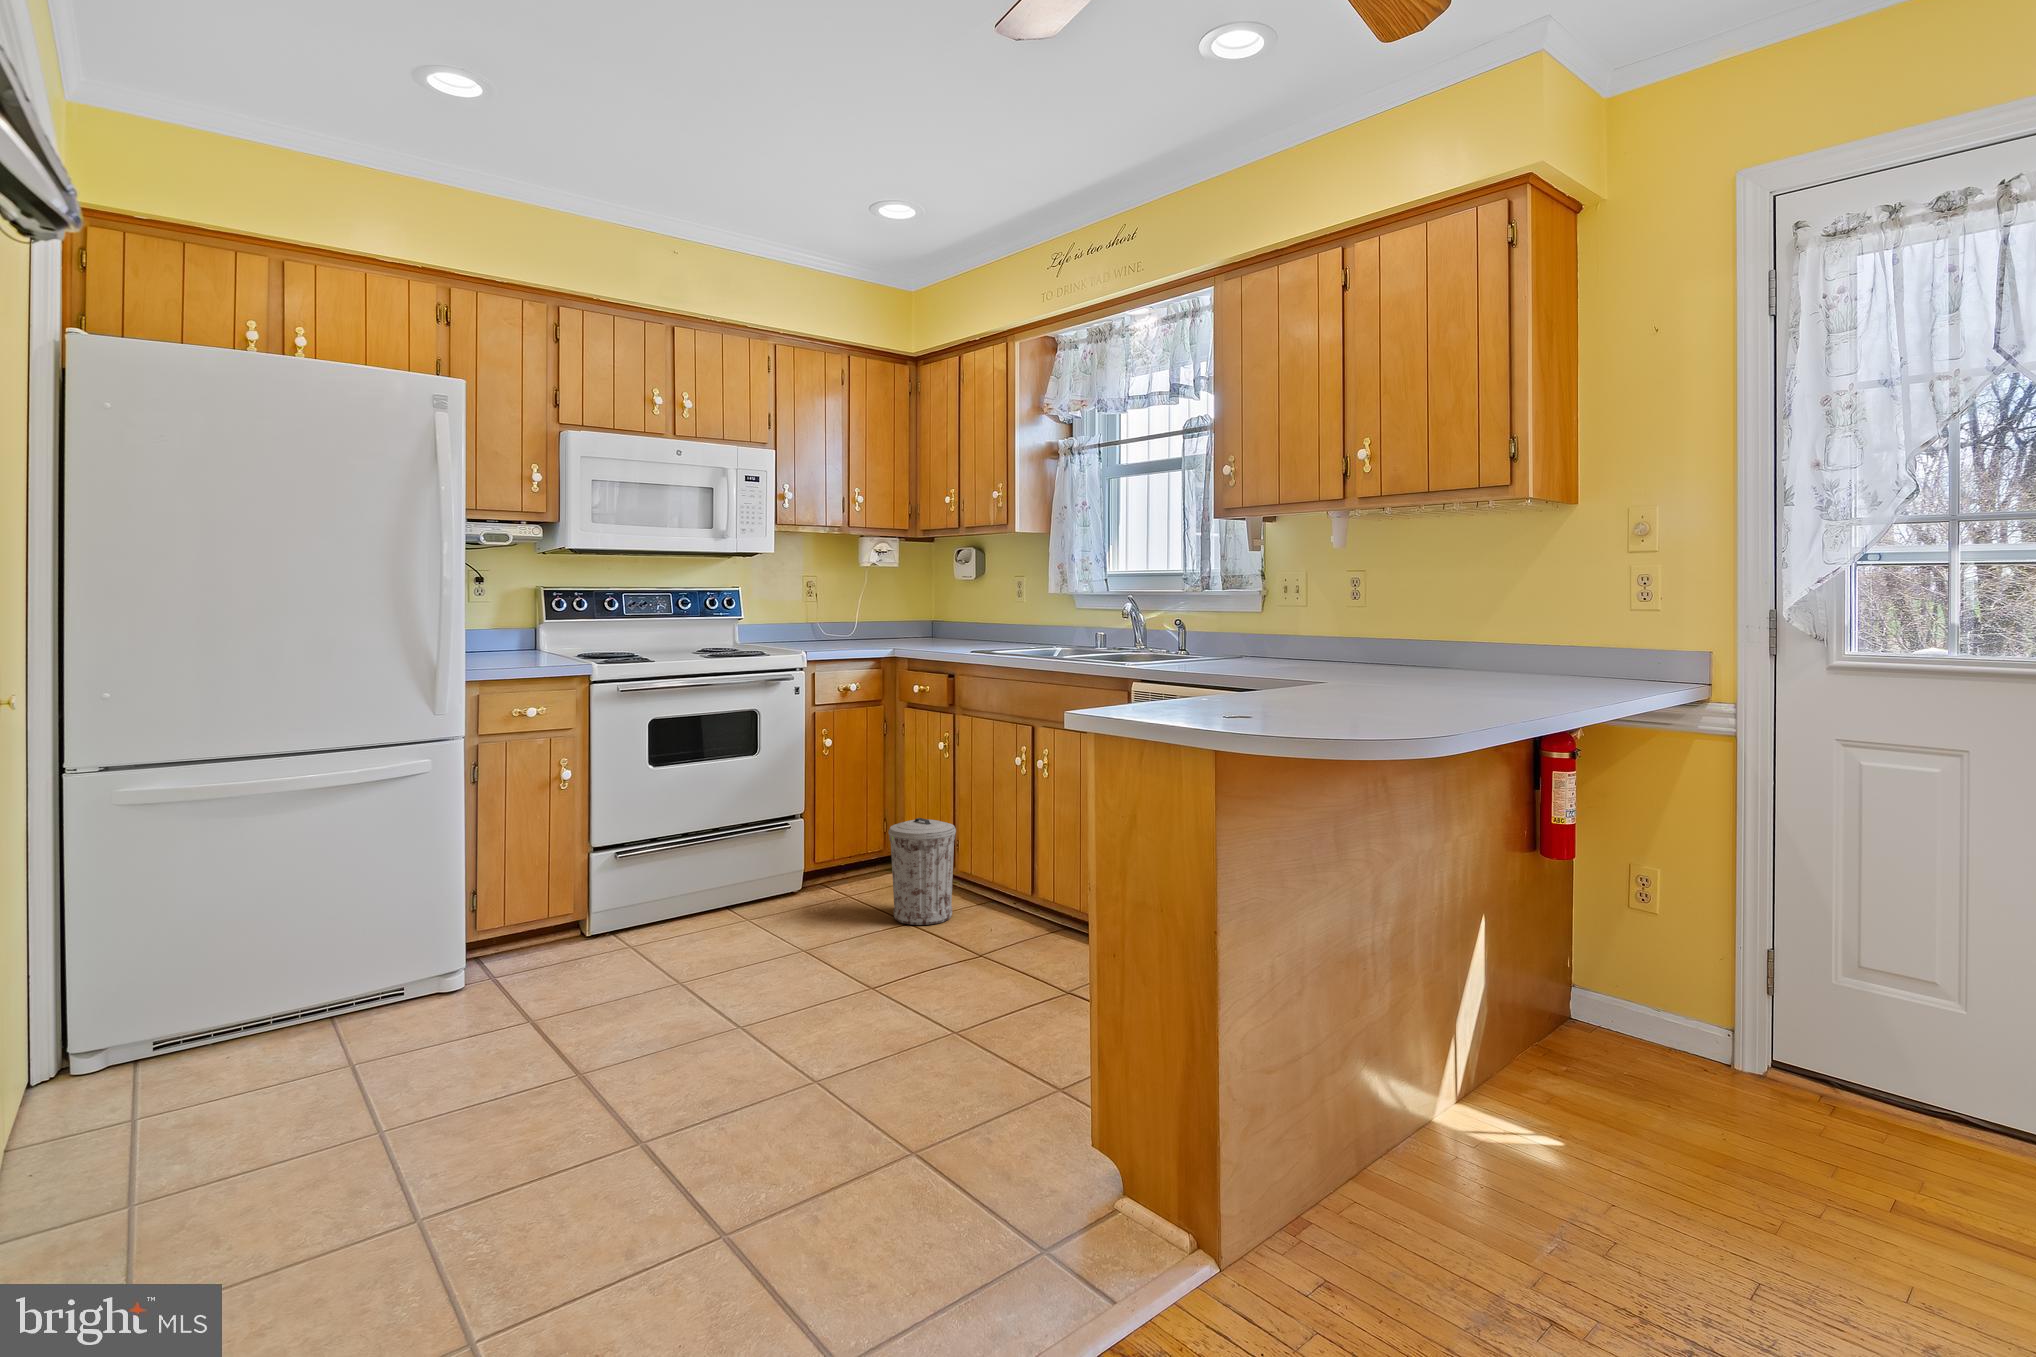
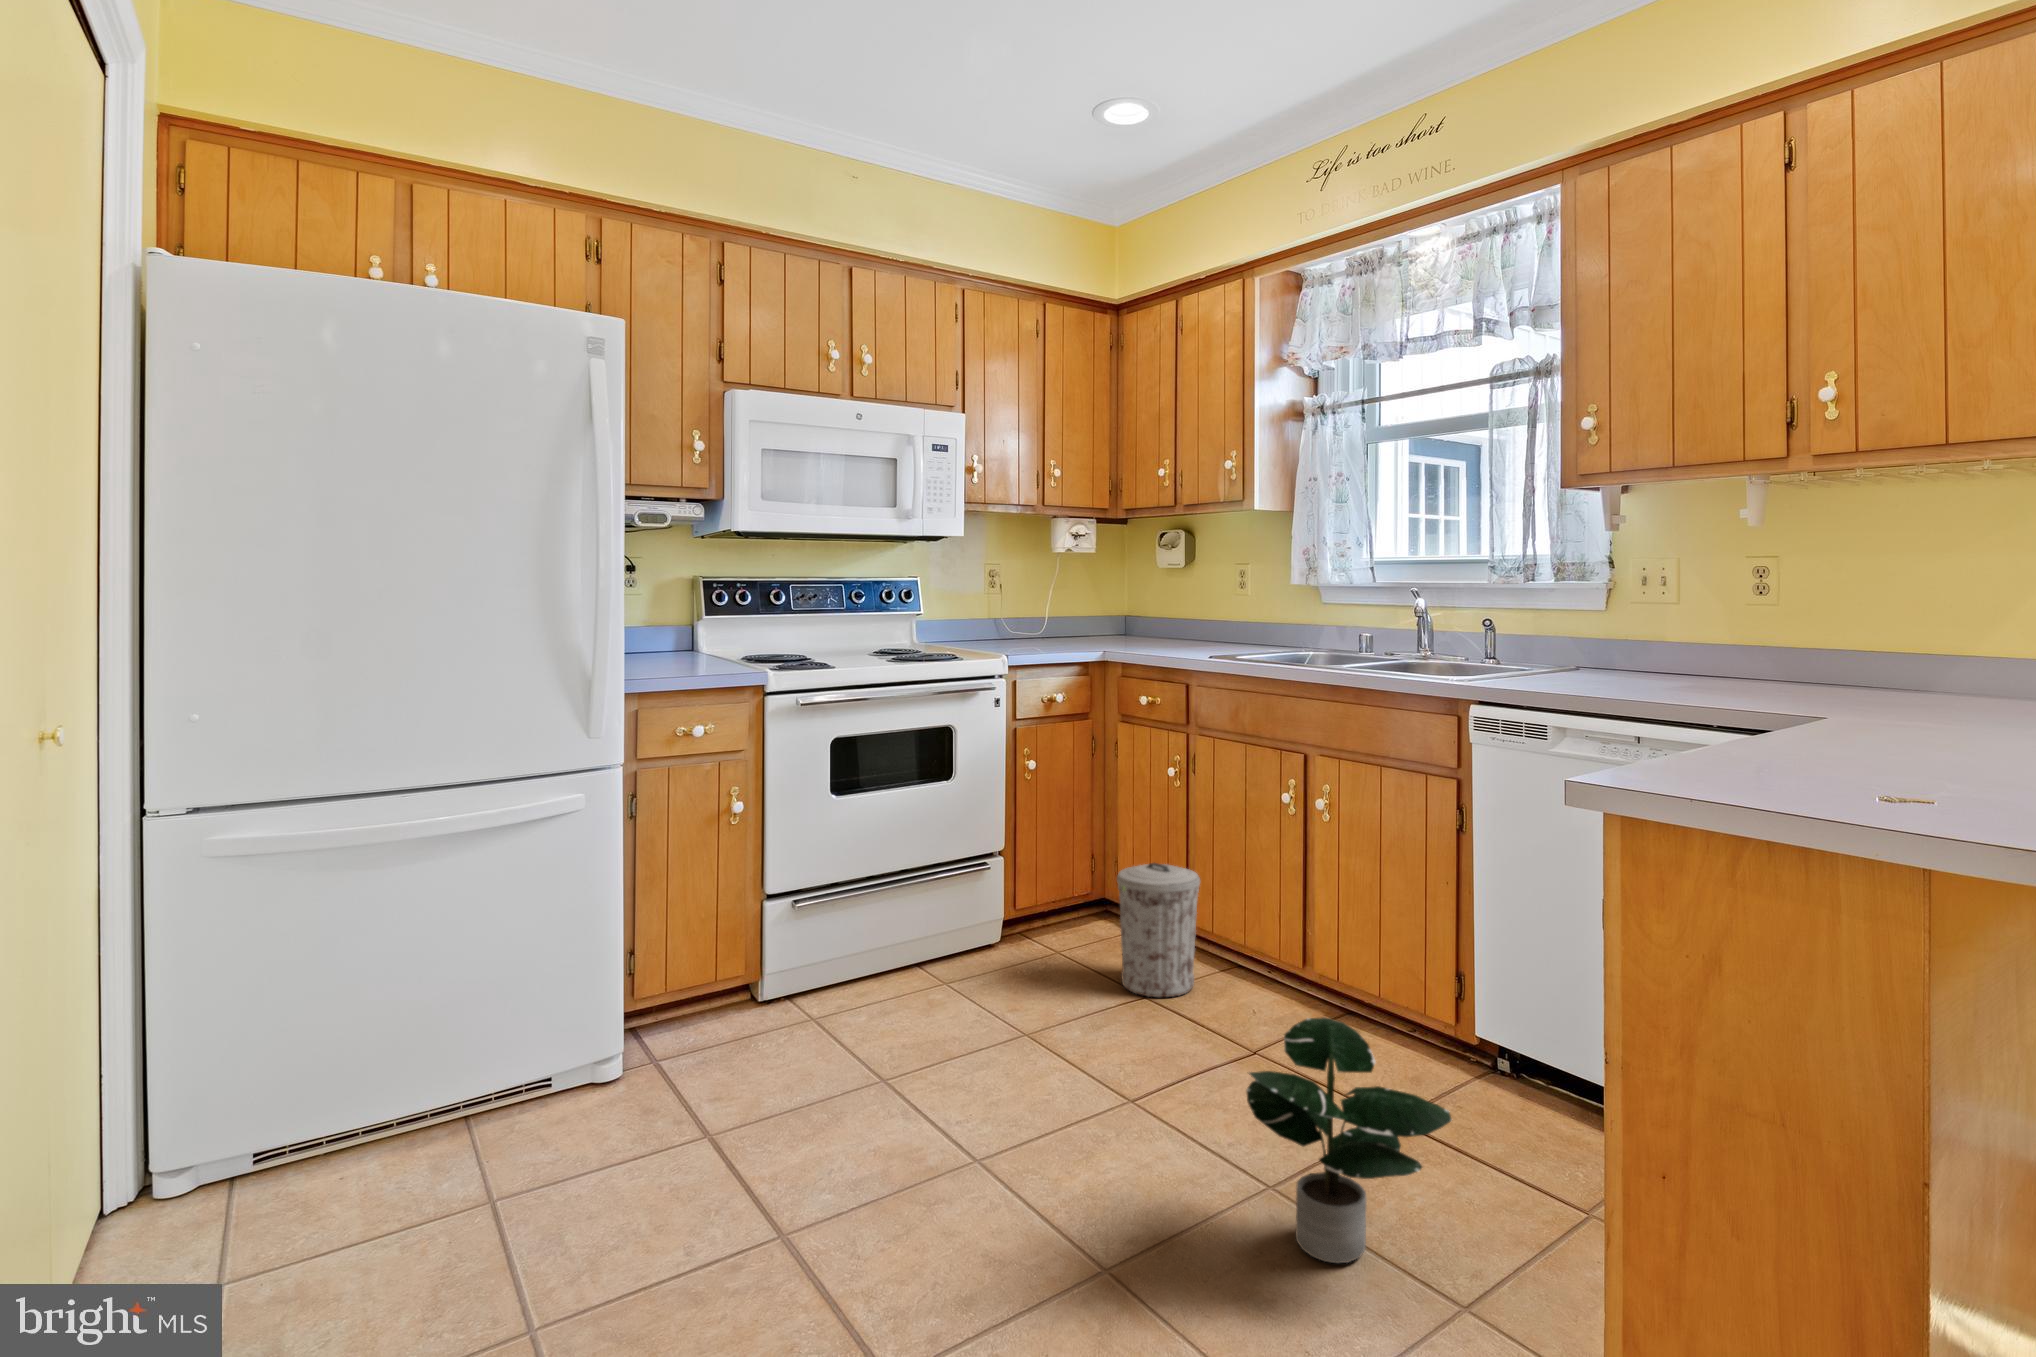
potted plant: none [917,909,1058,1076] -> present [1246,1017,1452,1263]

